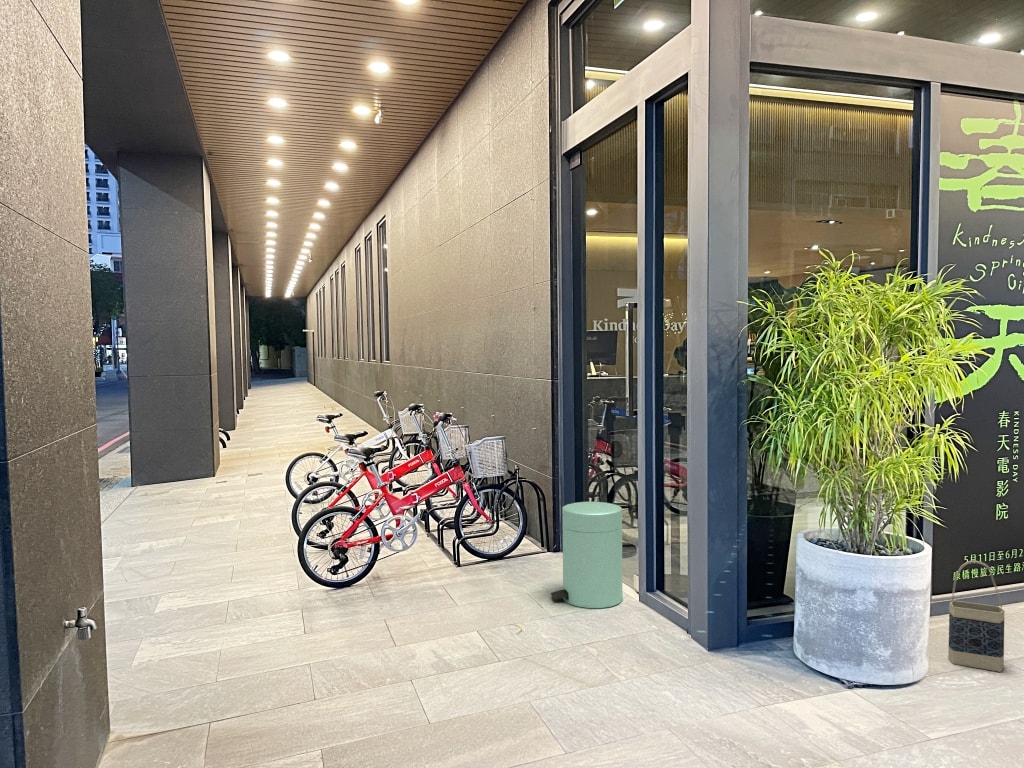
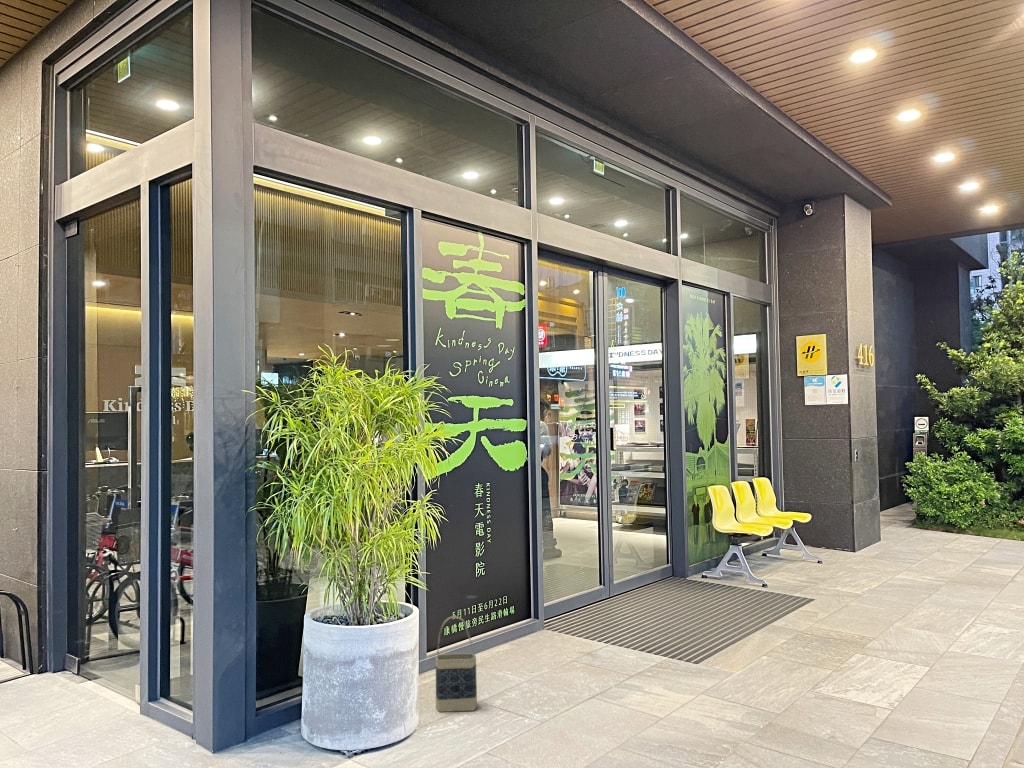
trash can: present [551,502,622,608] -> none [27,609,122,736]

